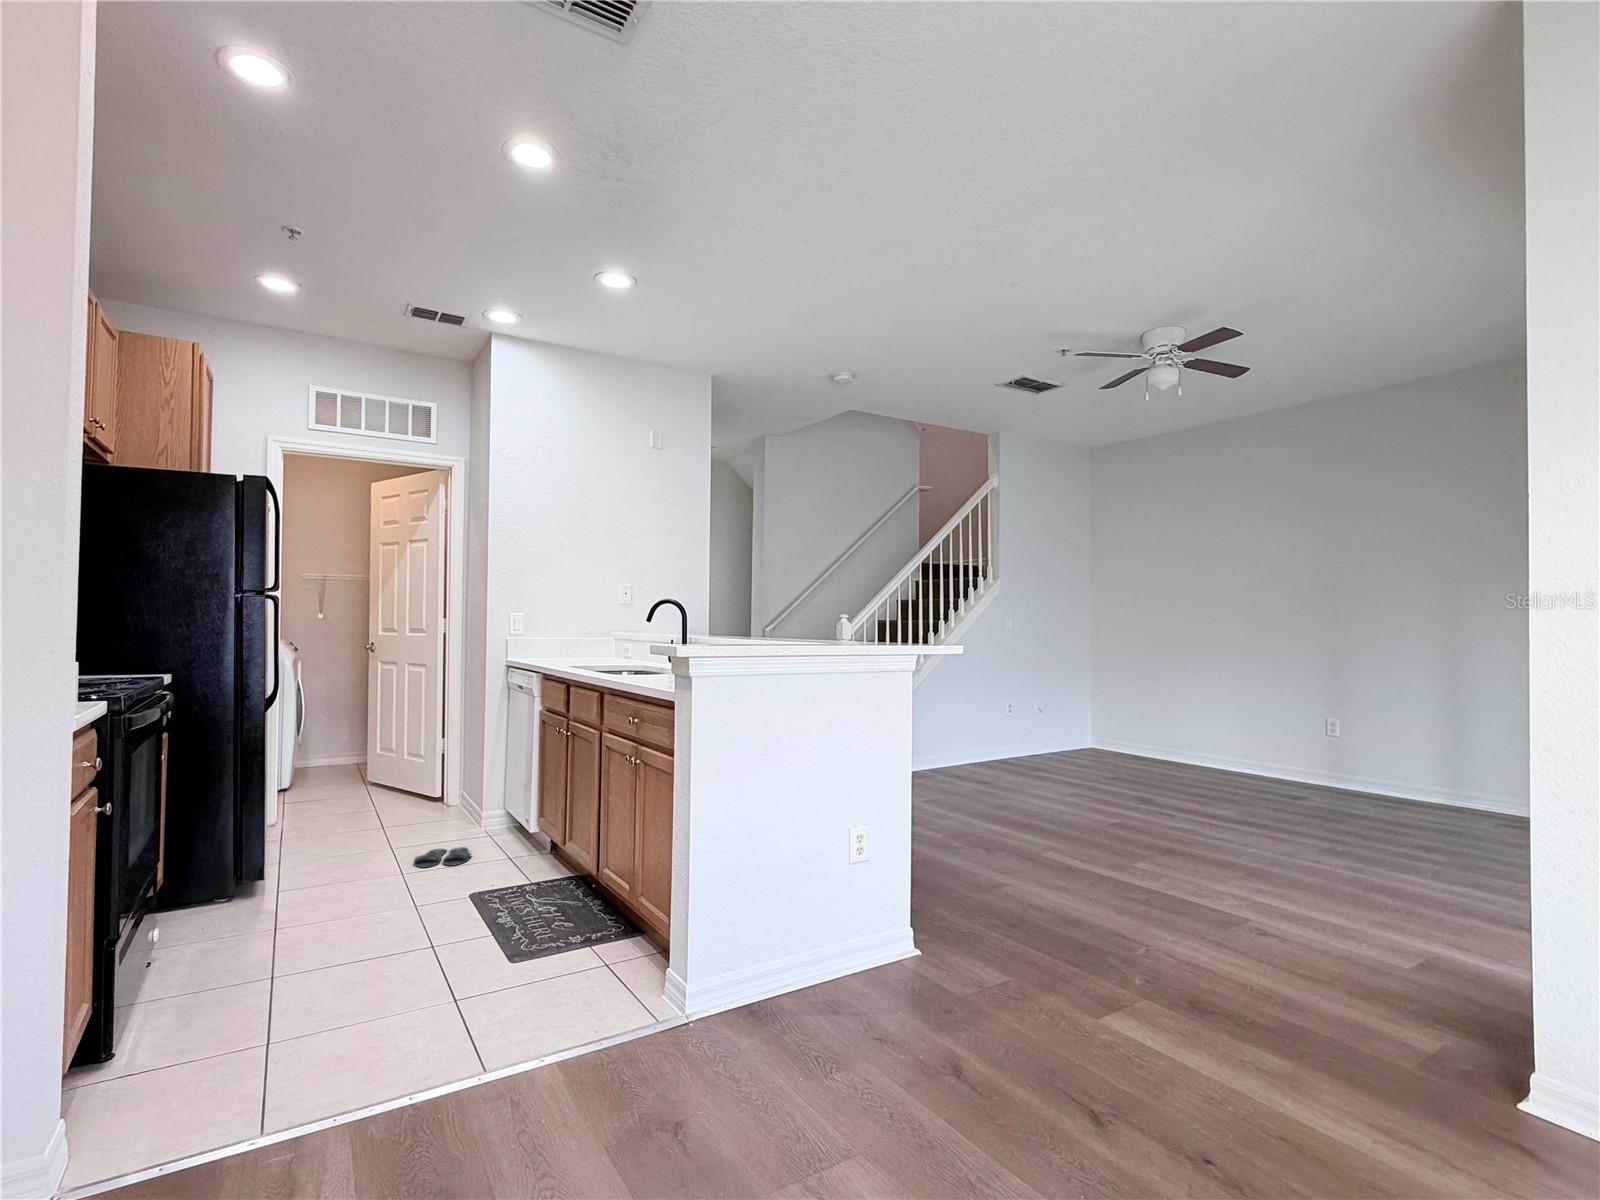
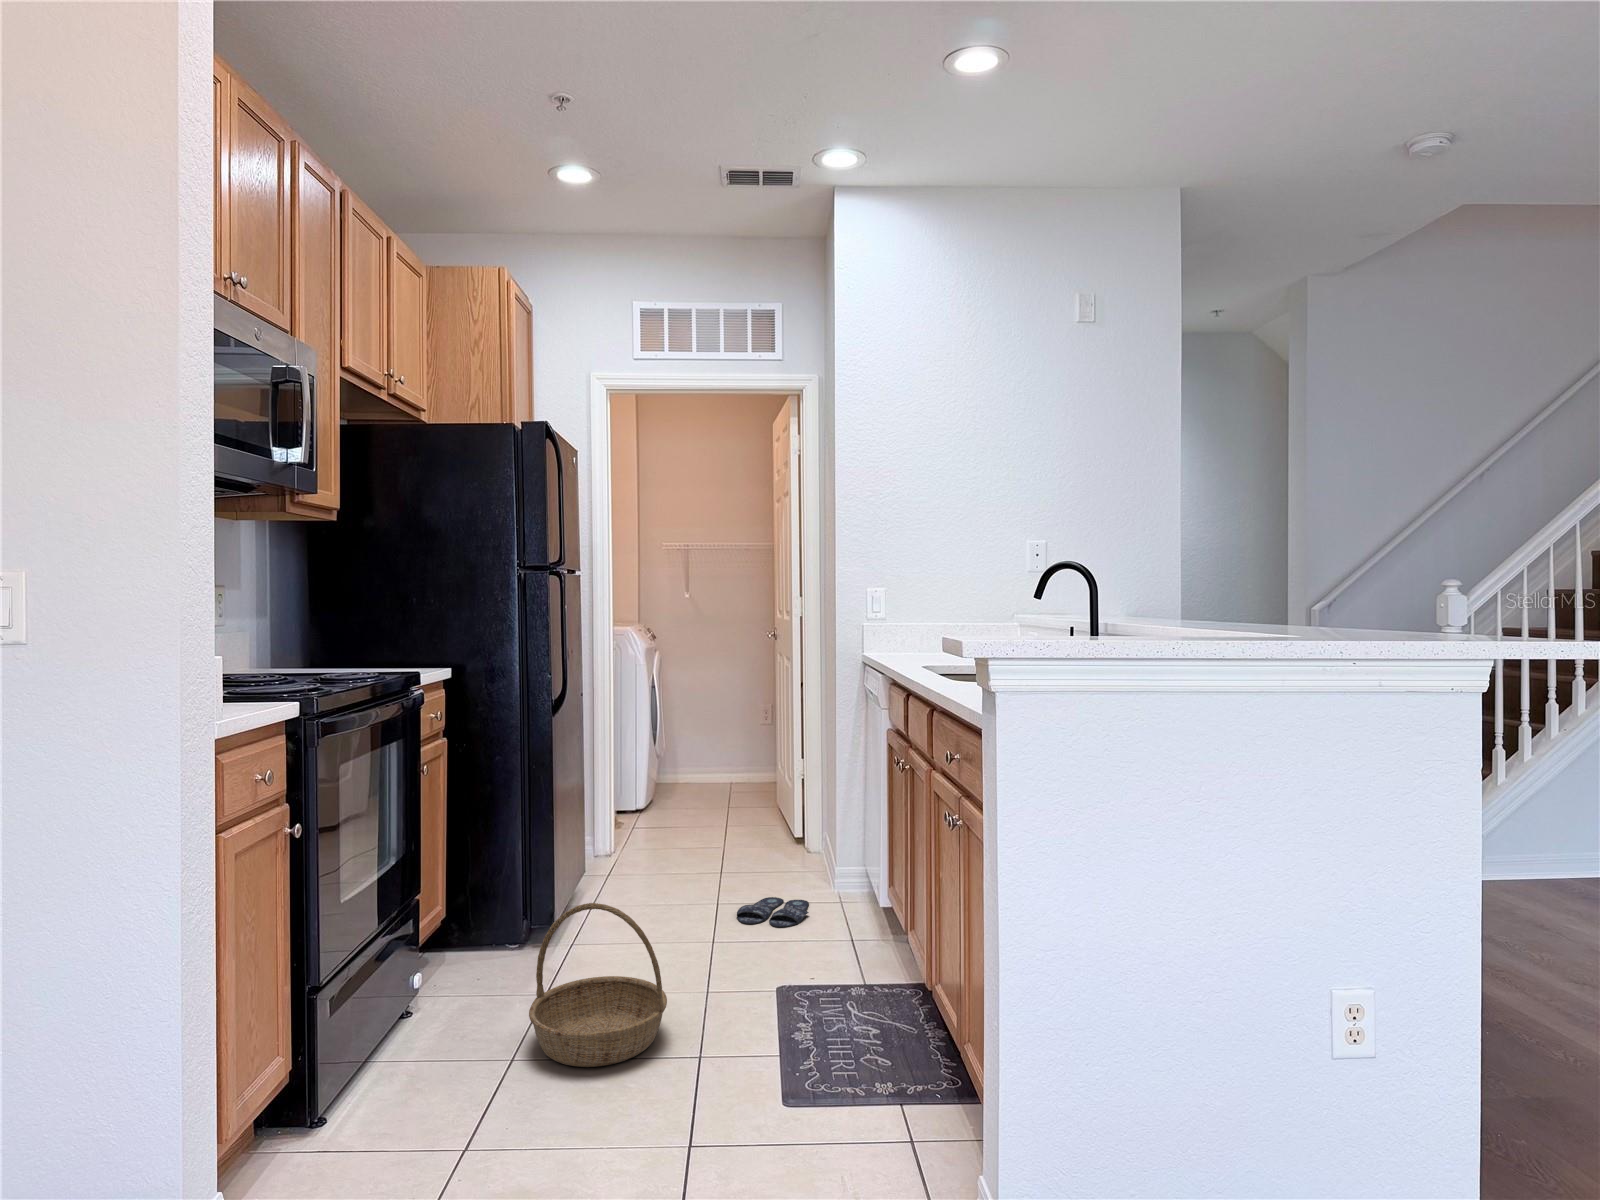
basket: none [288,848,405,969] -> present [529,903,667,1067]

